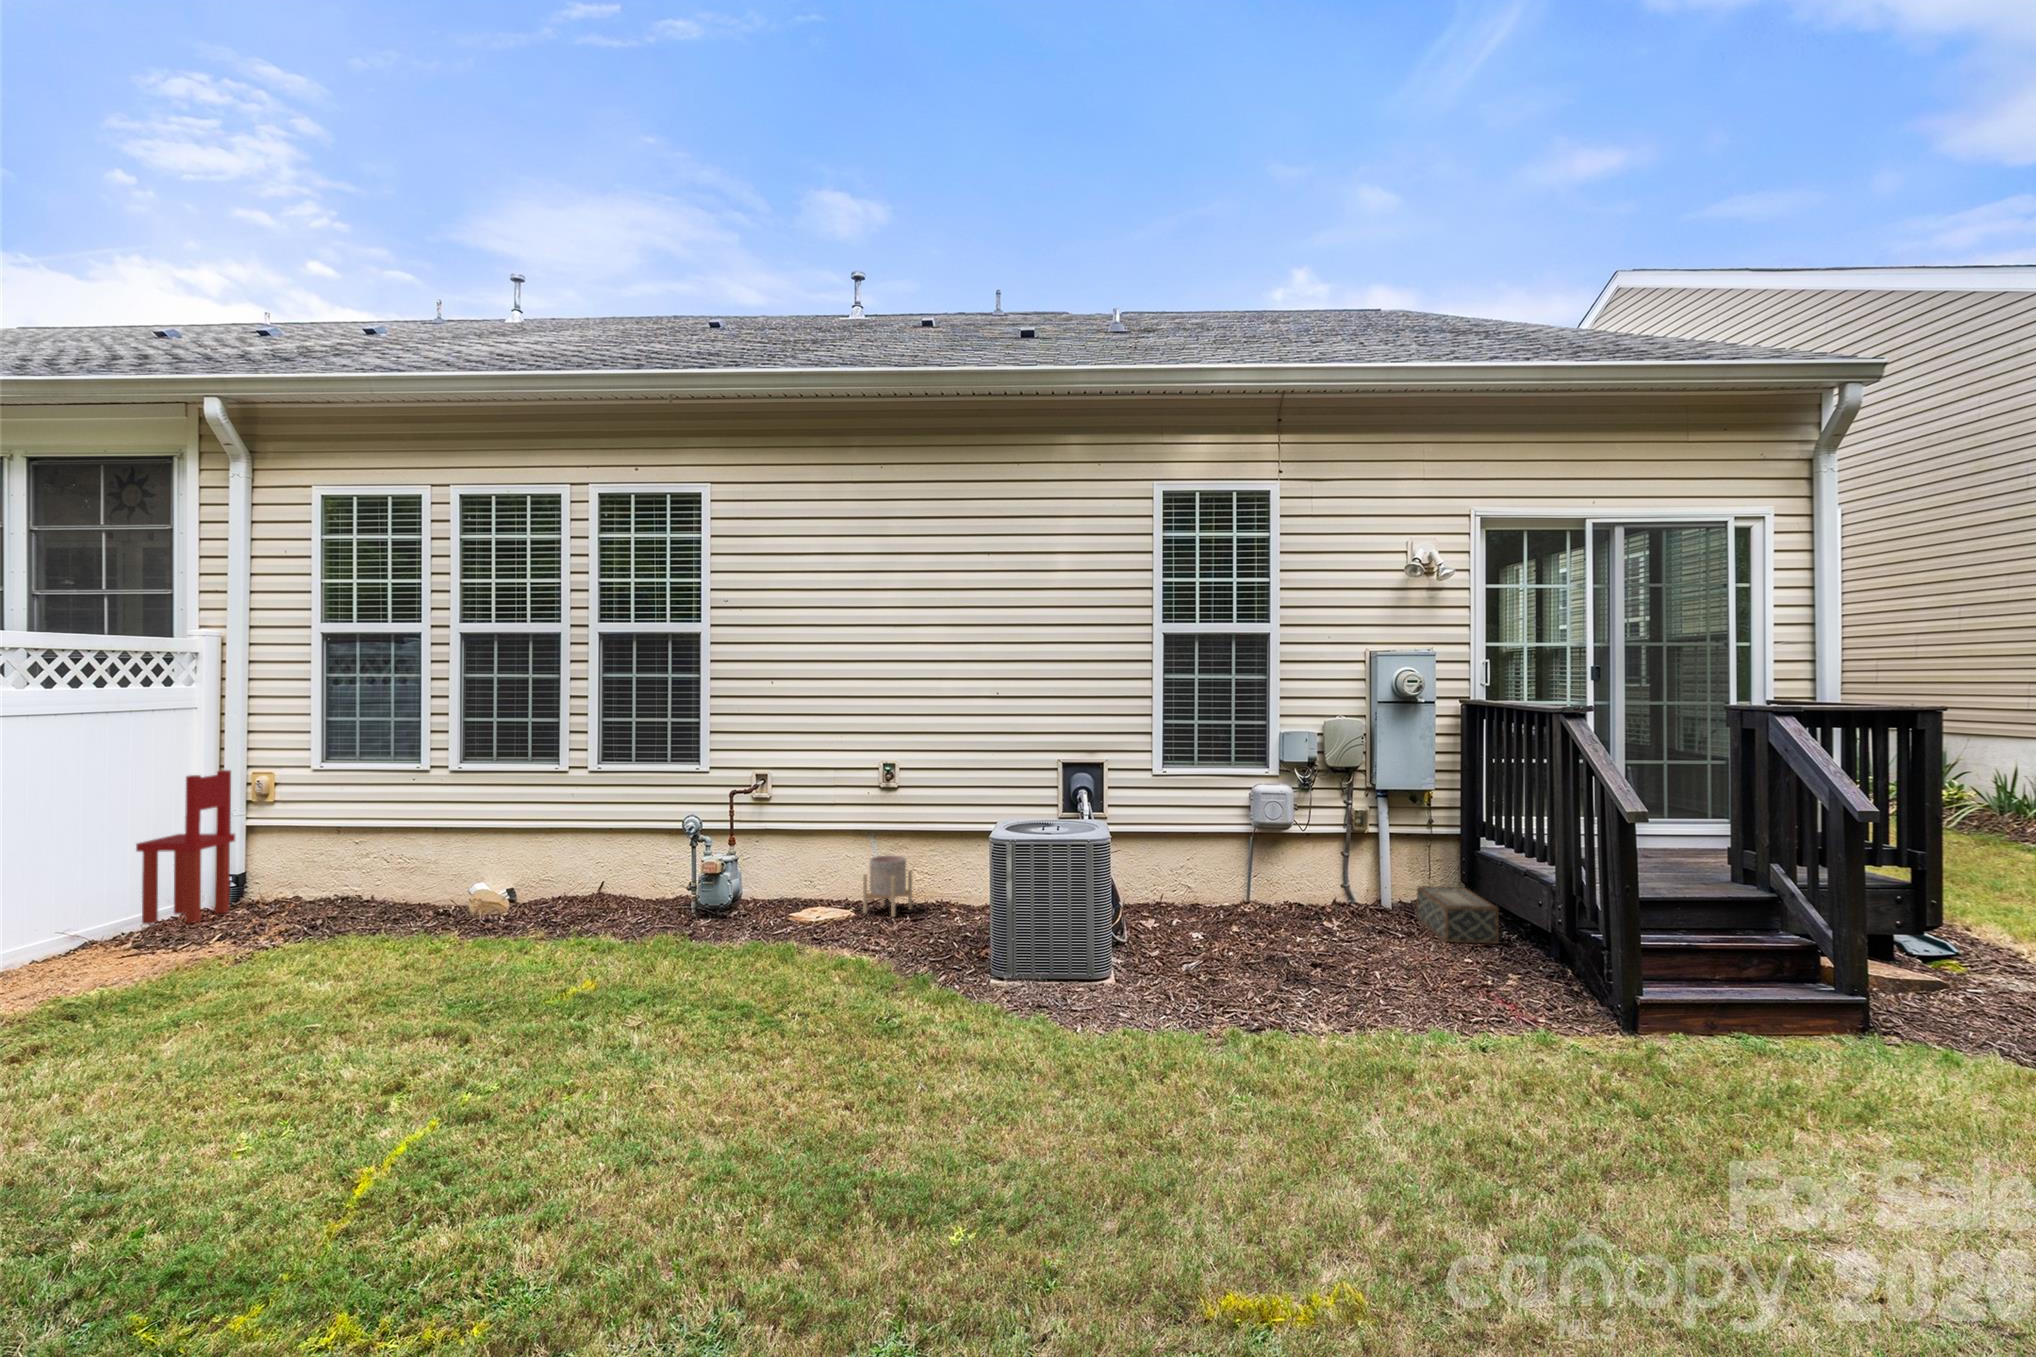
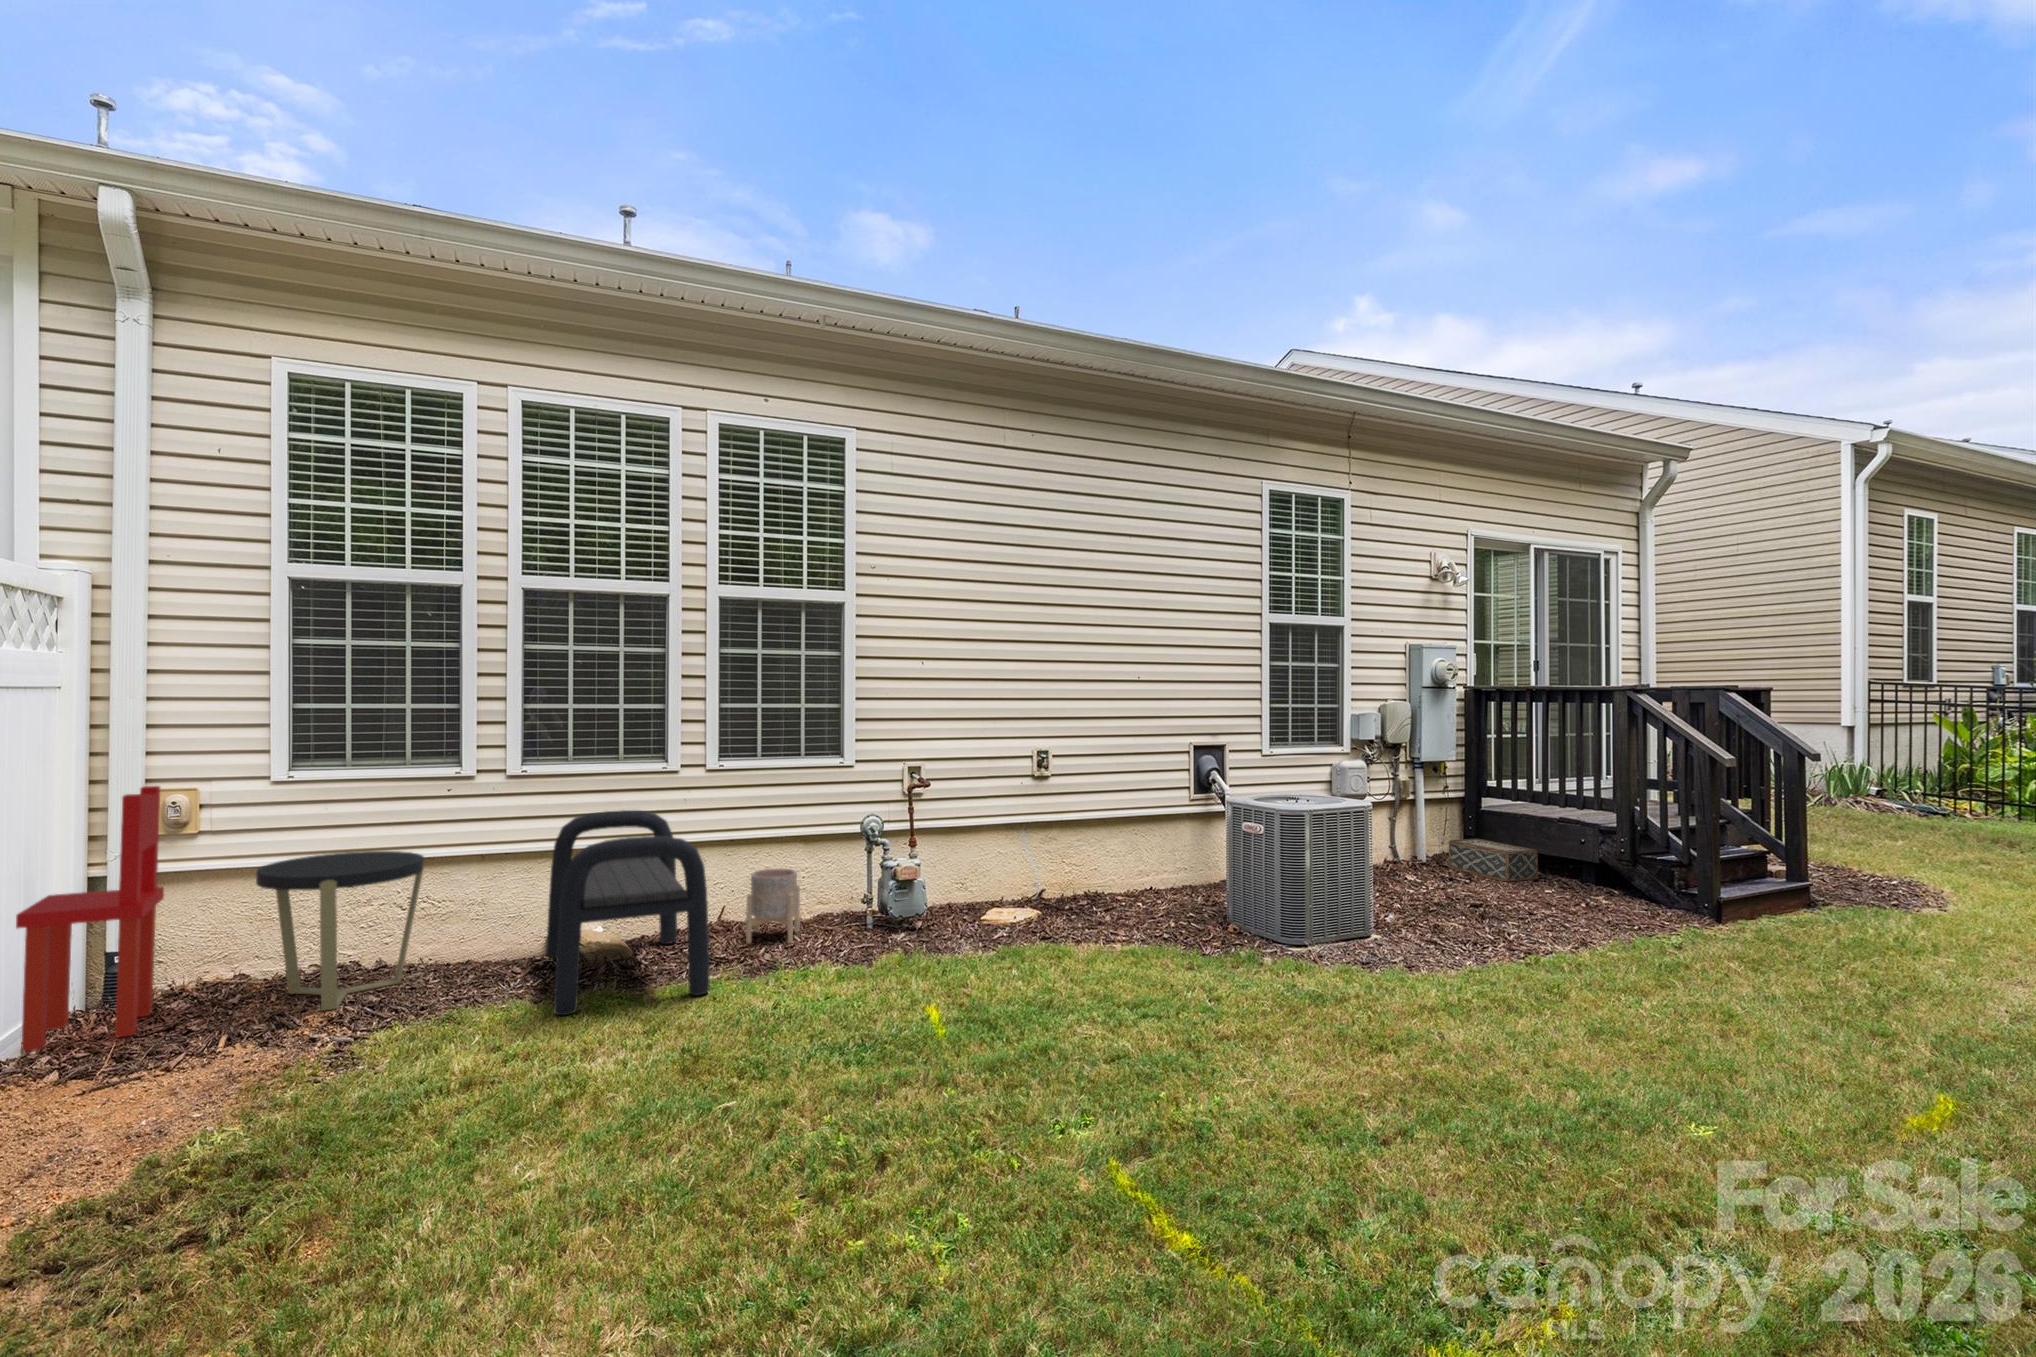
bench: none [380,801,560,944] -> present [546,810,710,1015]
side table: none [265,819,379,922] -> present [256,851,424,1011]
planter: present [863,855,912,917] -> present [746,869,800,944]

